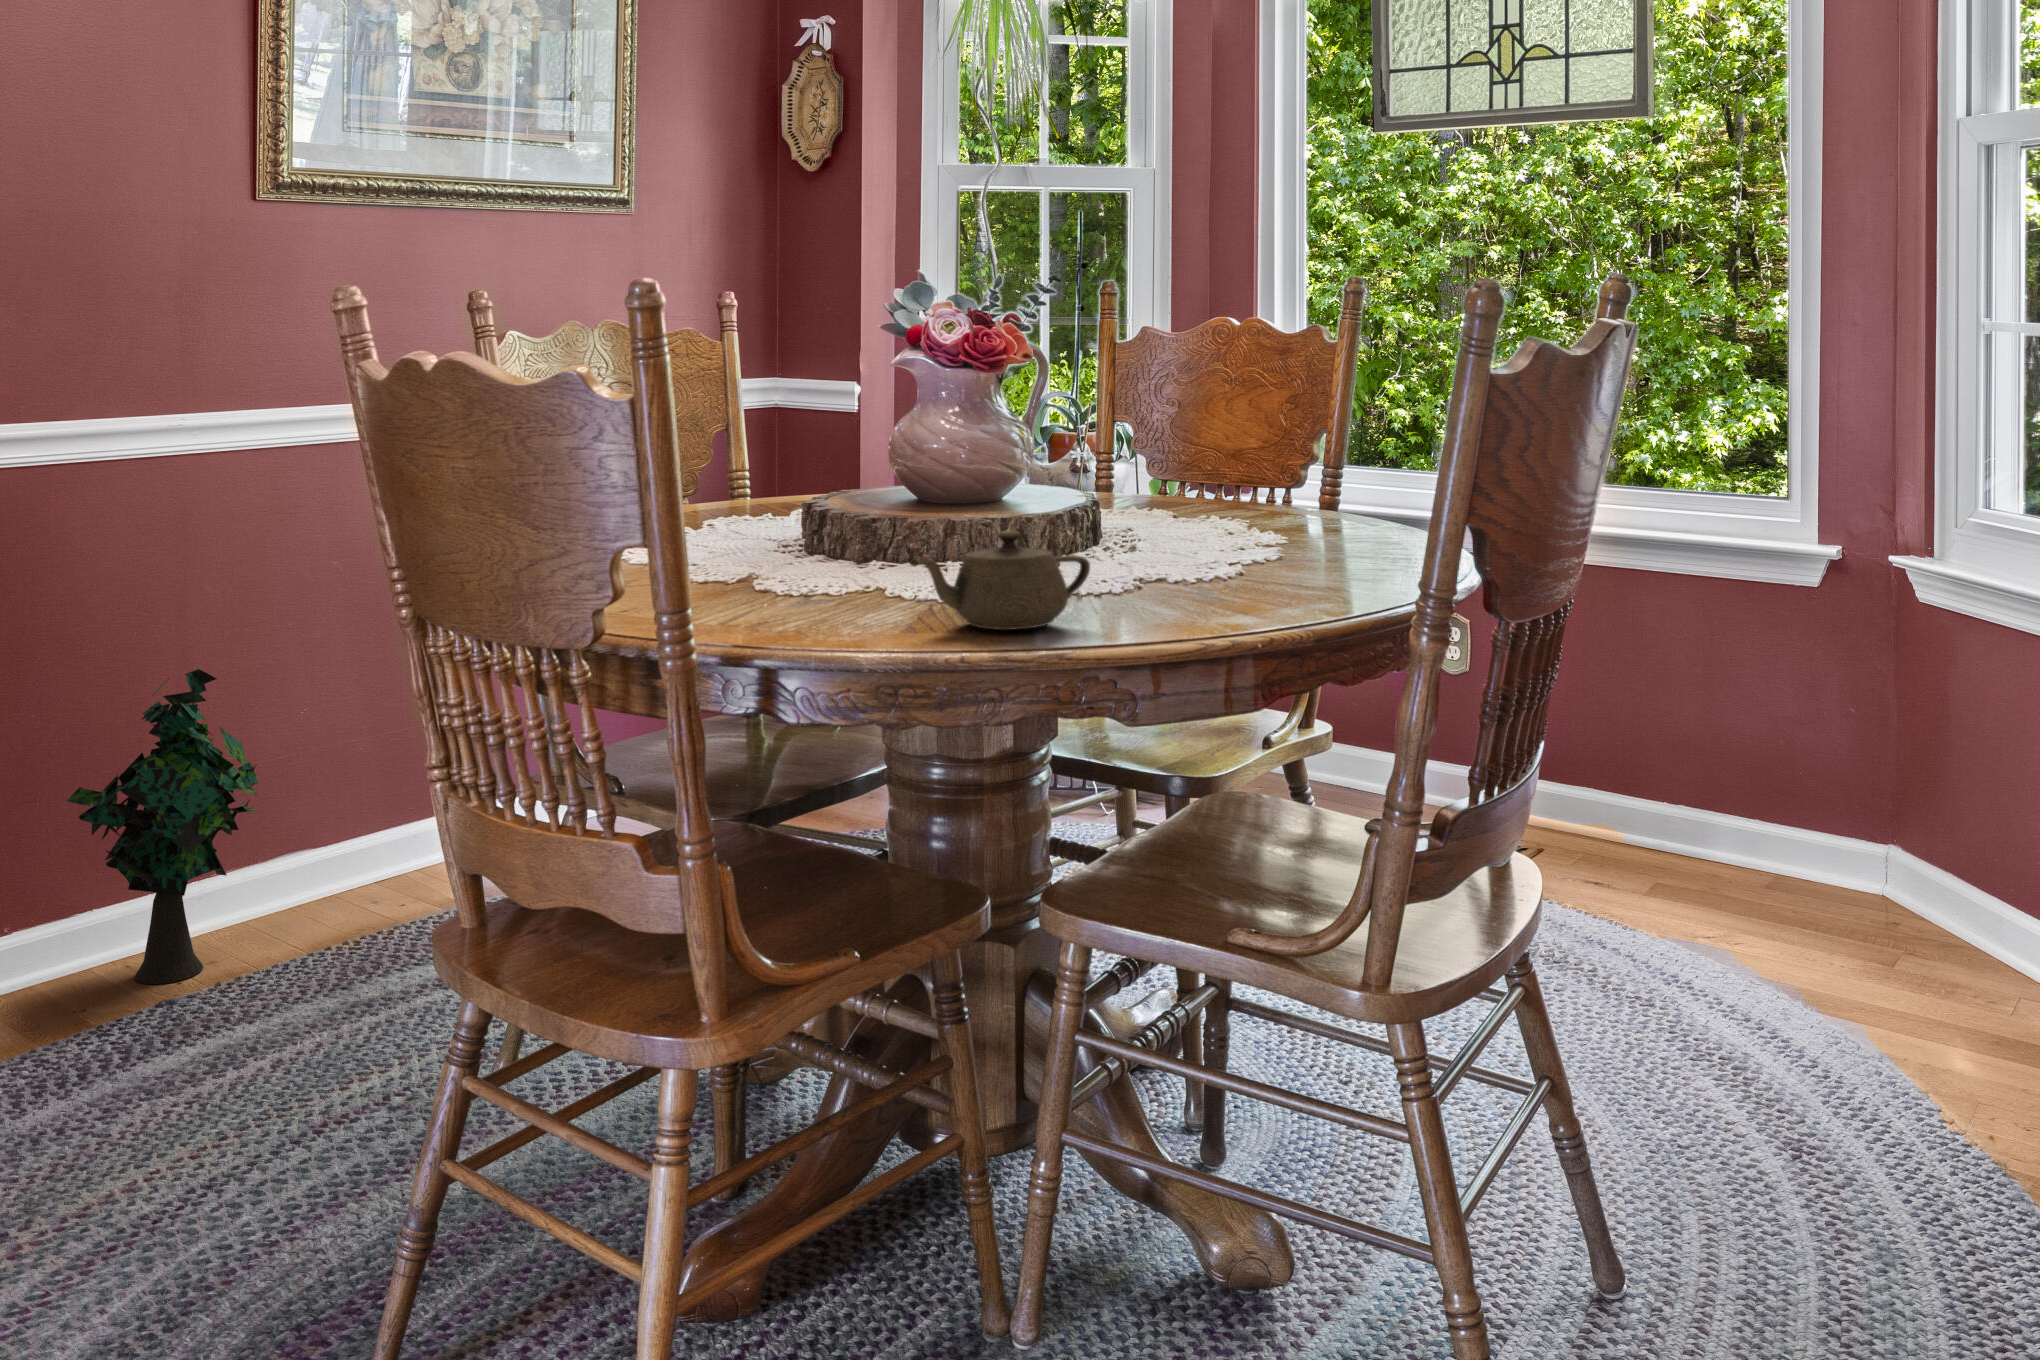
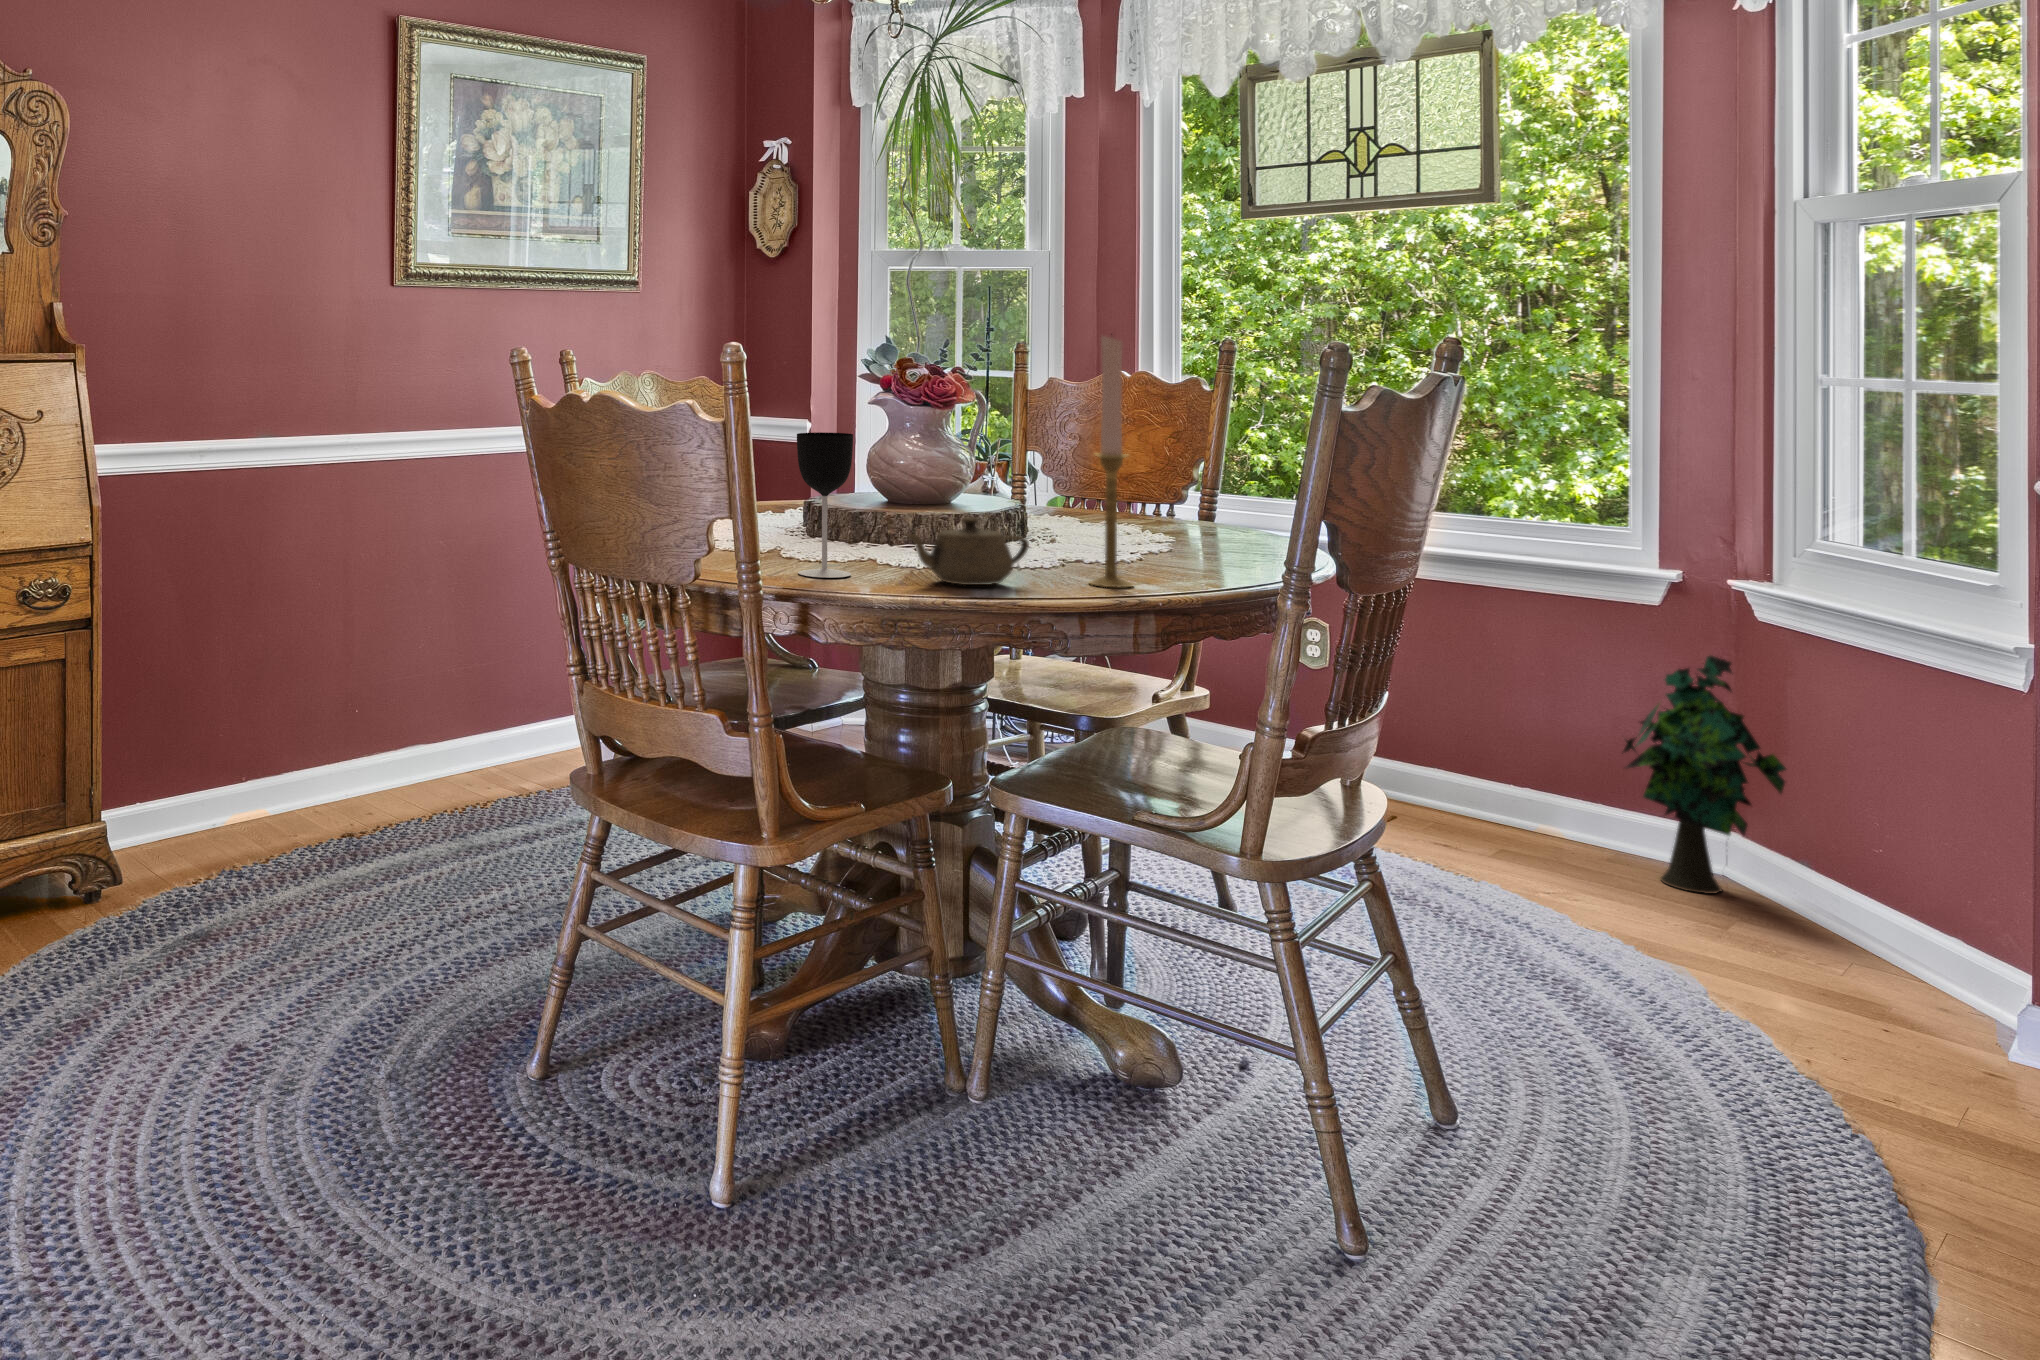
candlestick: none [1170,266,1230,623] -> present [1090,334,1132,587]
wine glass: none [762,412,845,627] -> present [797,432,853,578]
decorative plant: present [67,669,259,984] -> present [1624,656,1786,894]

